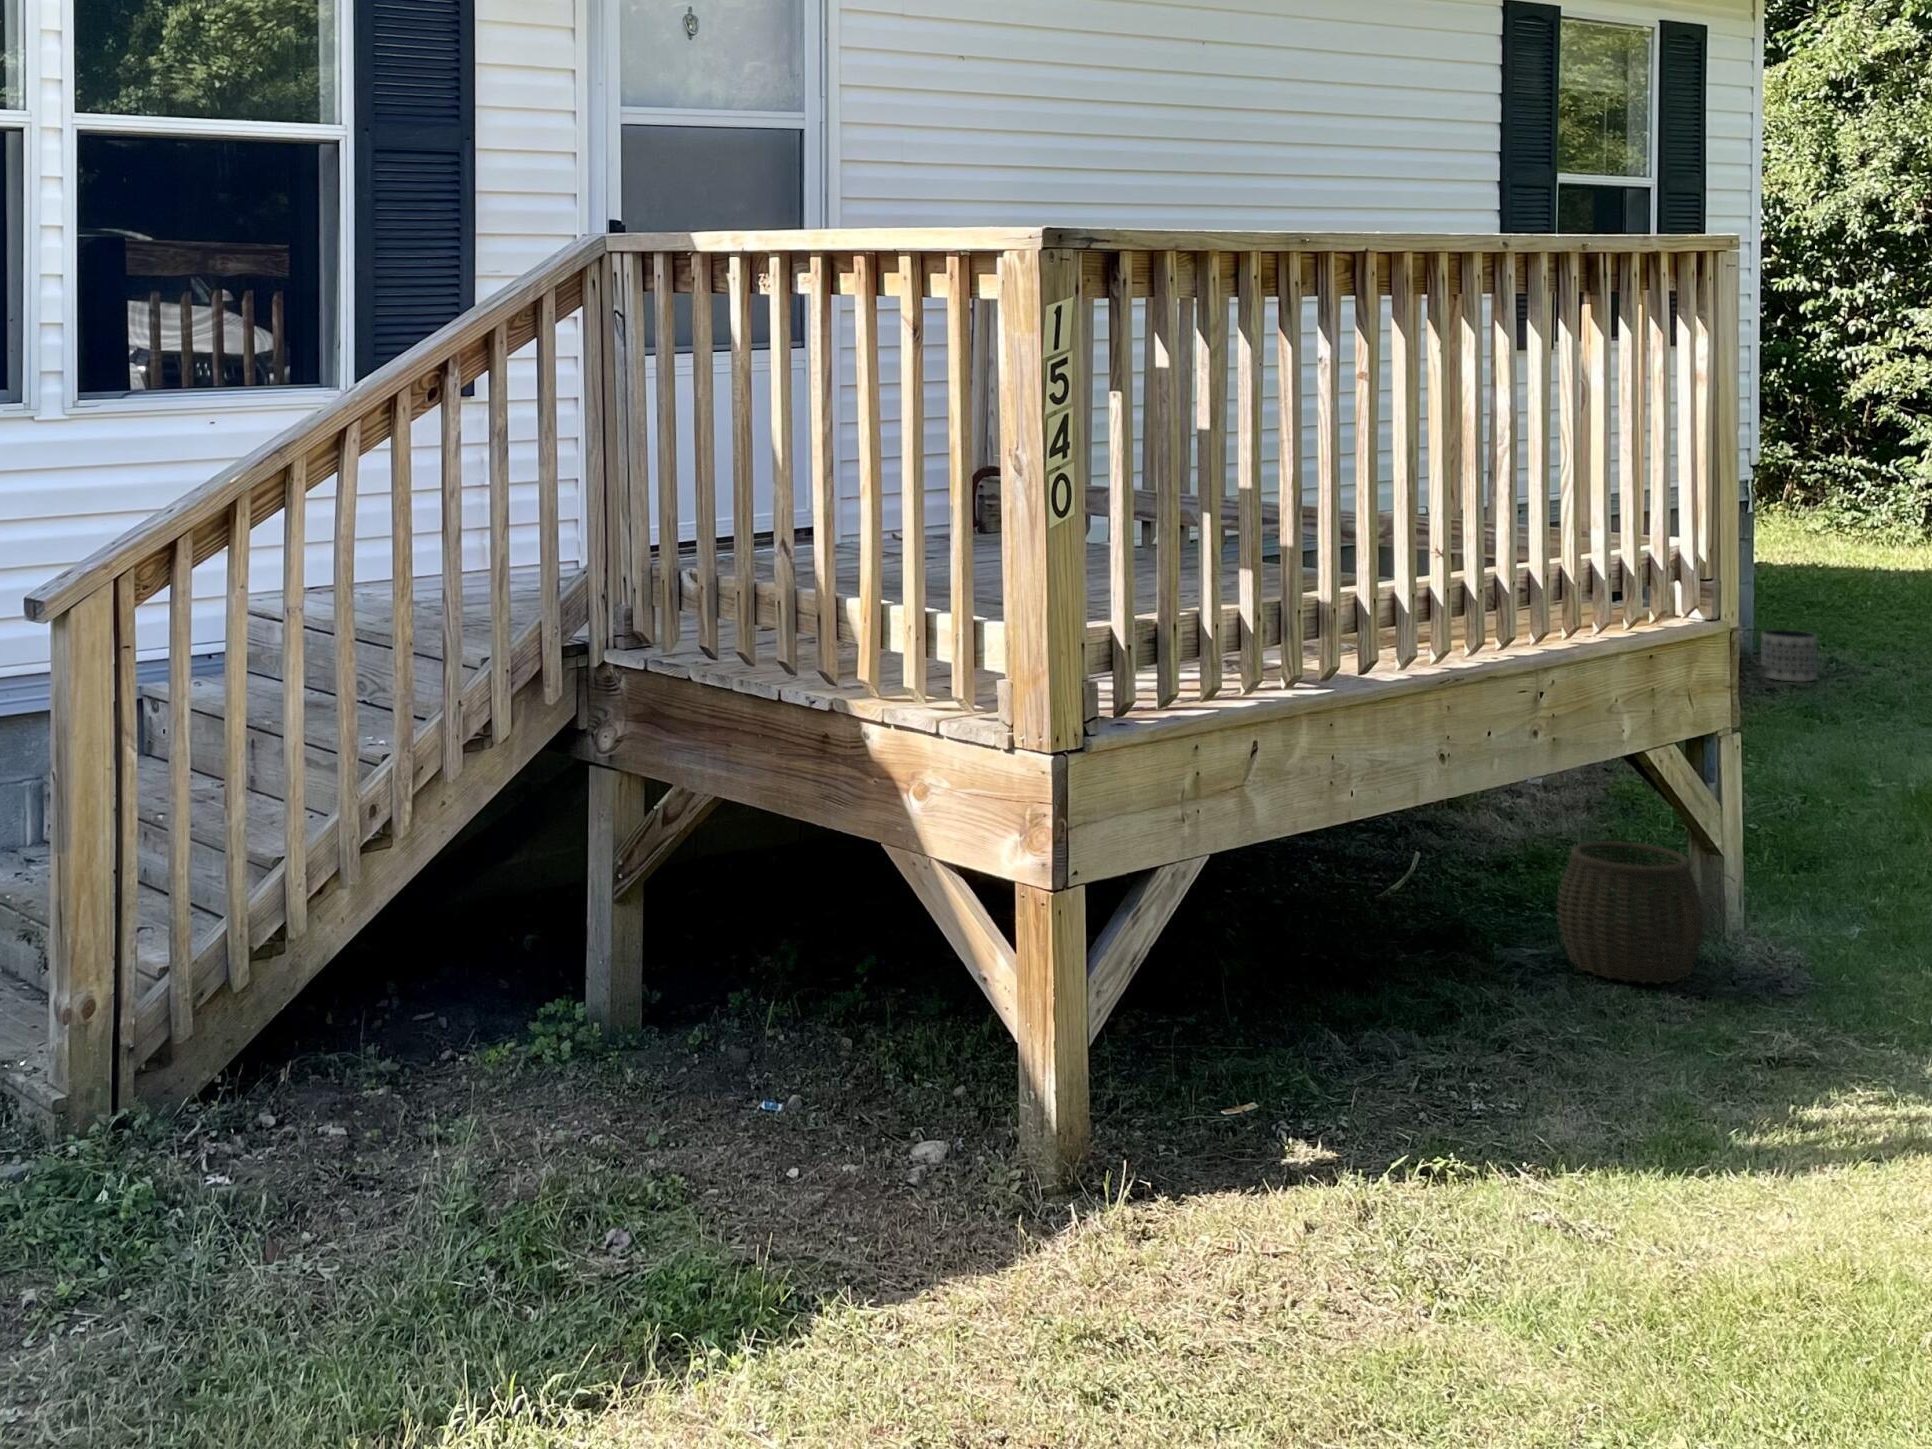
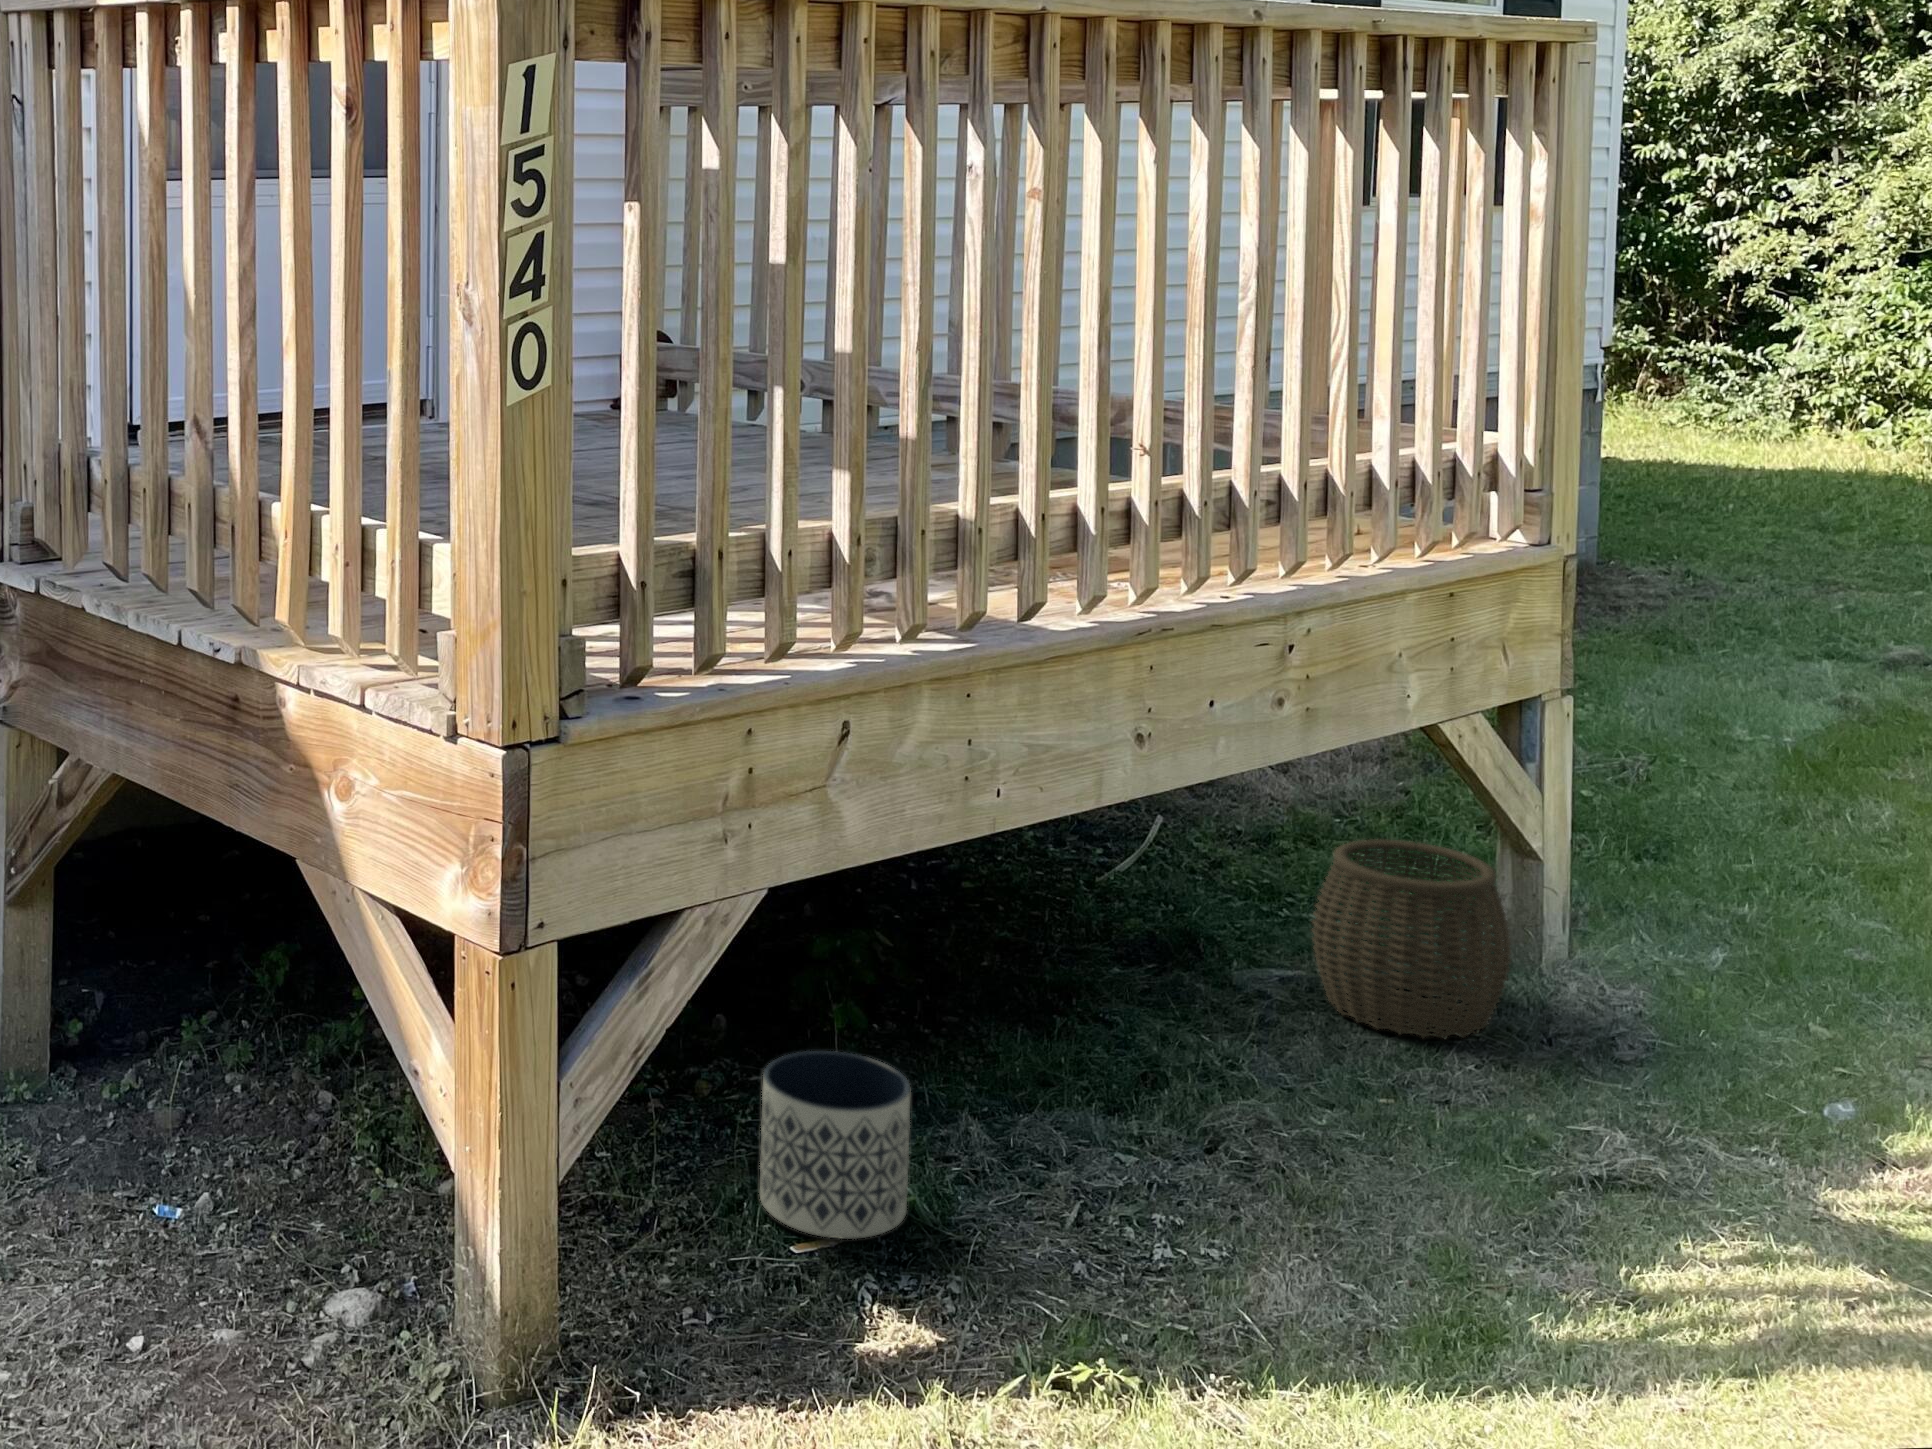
planter: present [1761,630,1817,682] -> present [760,1051,910,1239]

